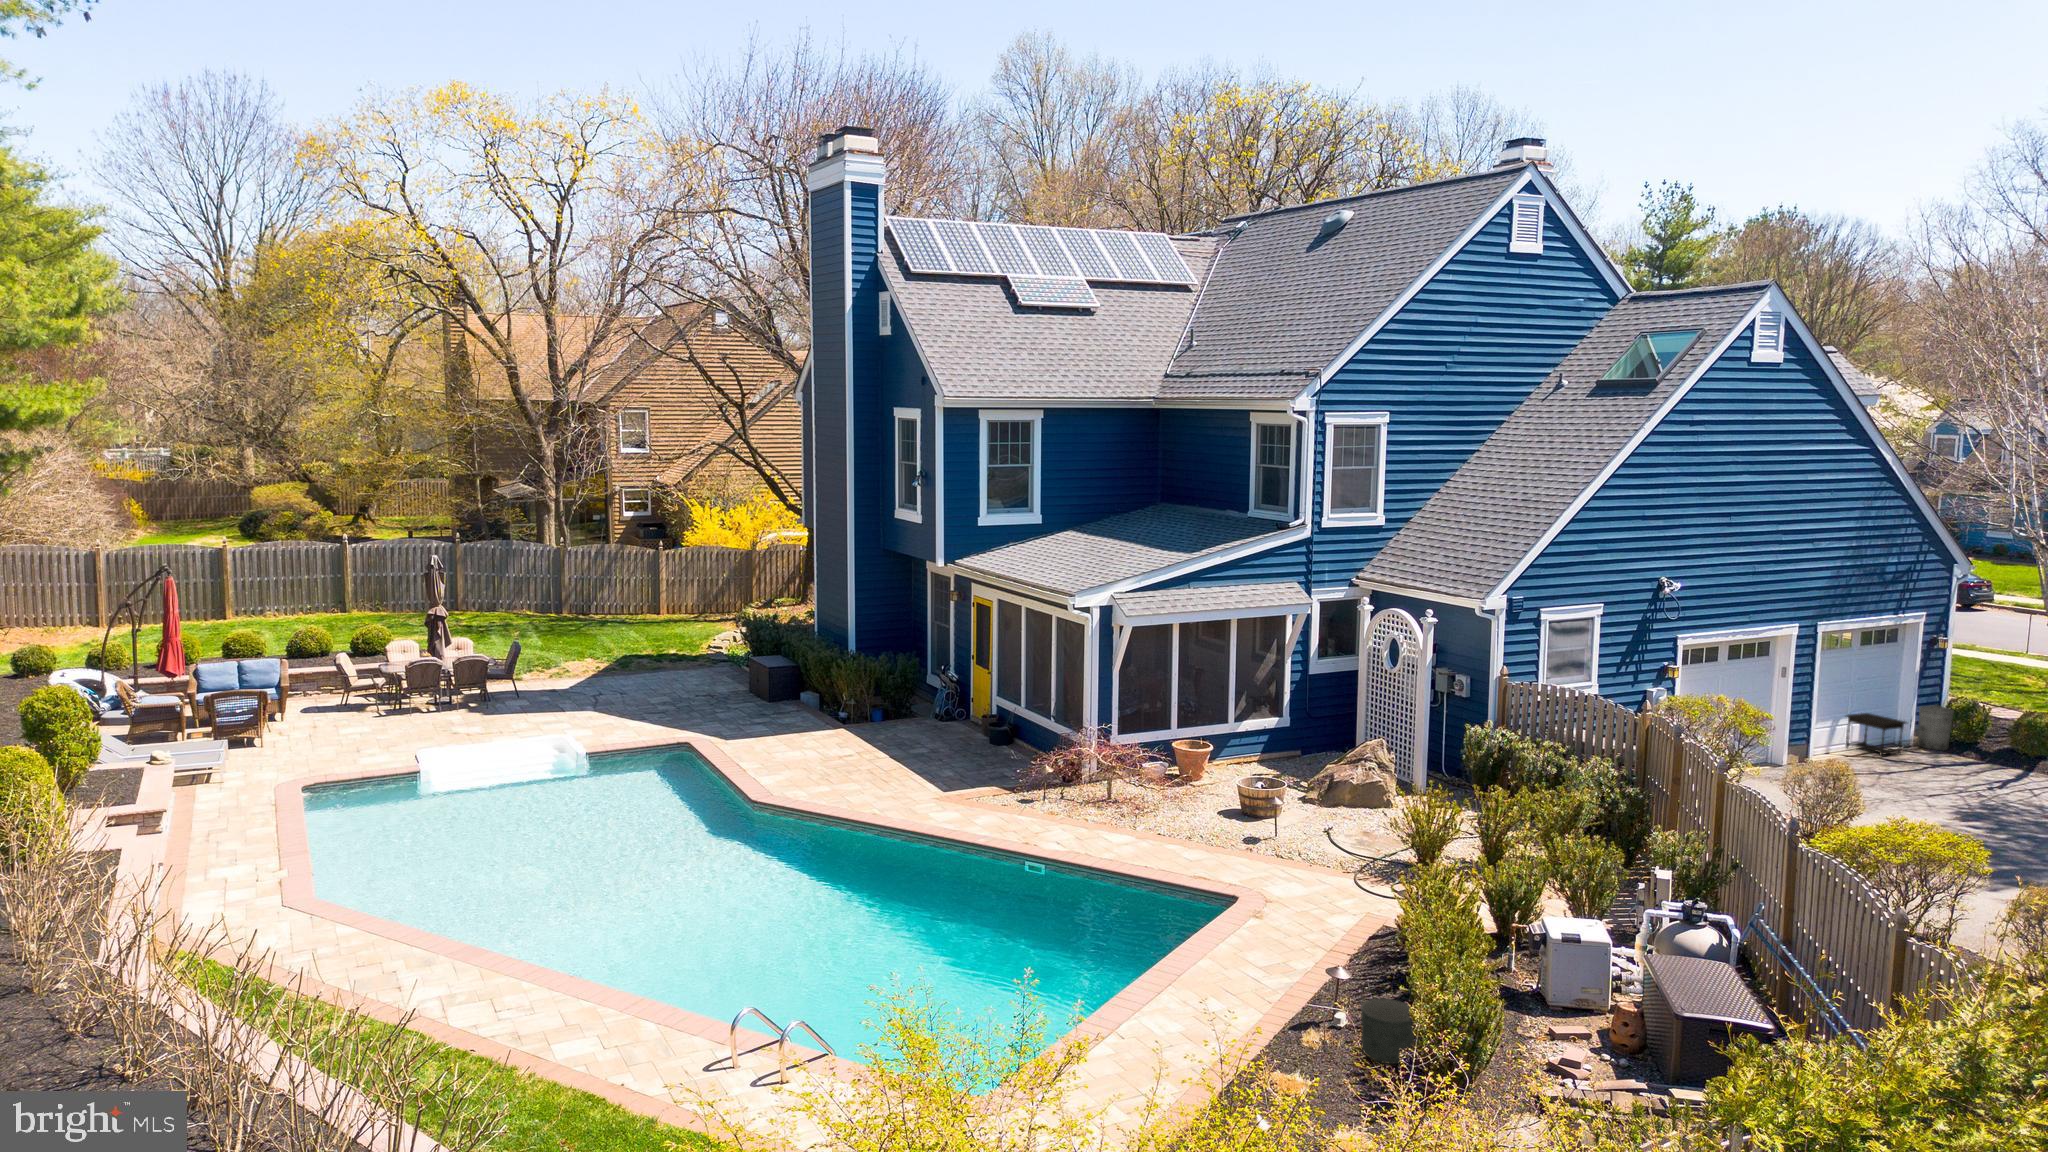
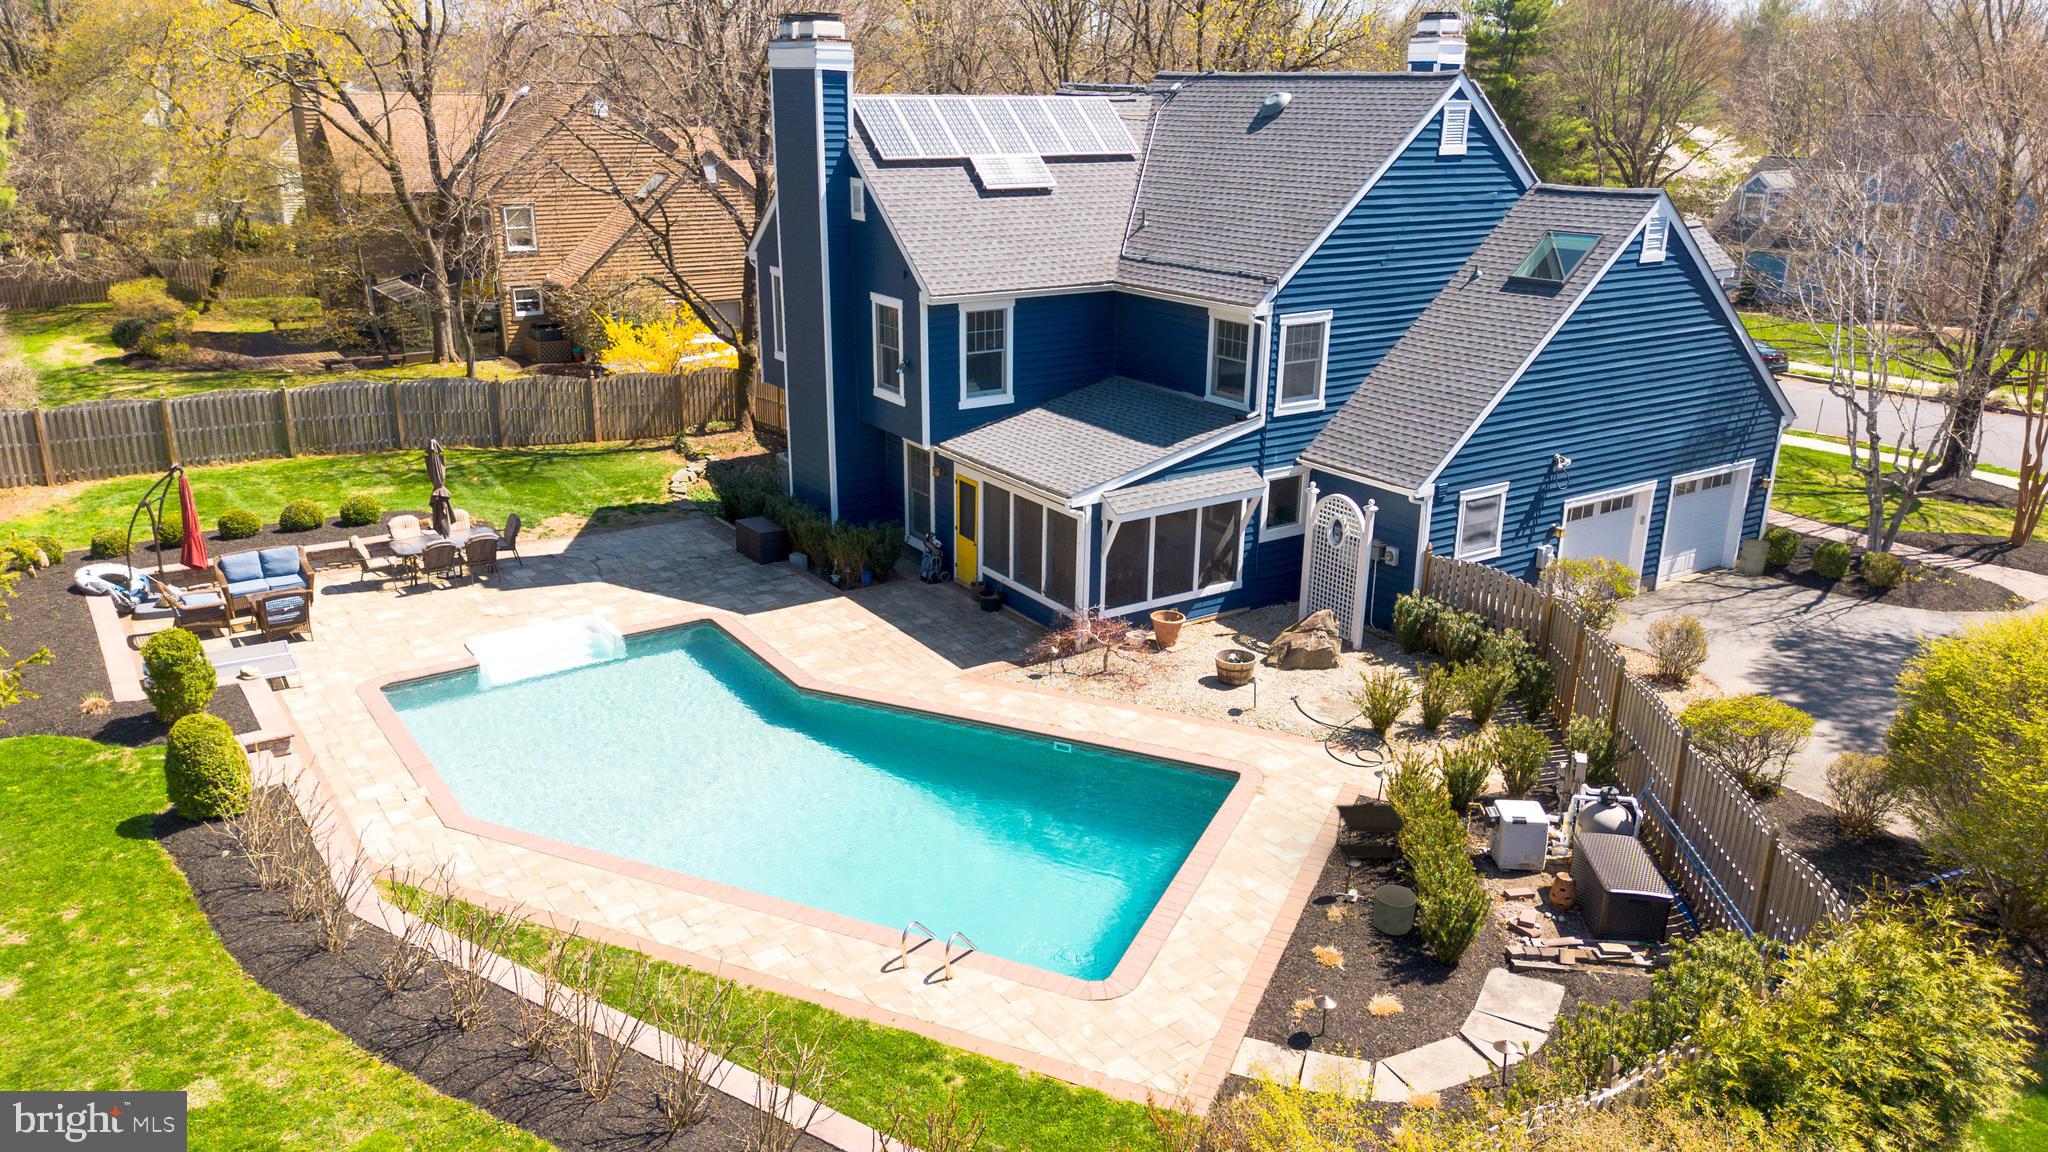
side table: present [1846,713,1906,757] -> present [1336,805,1405,864]

